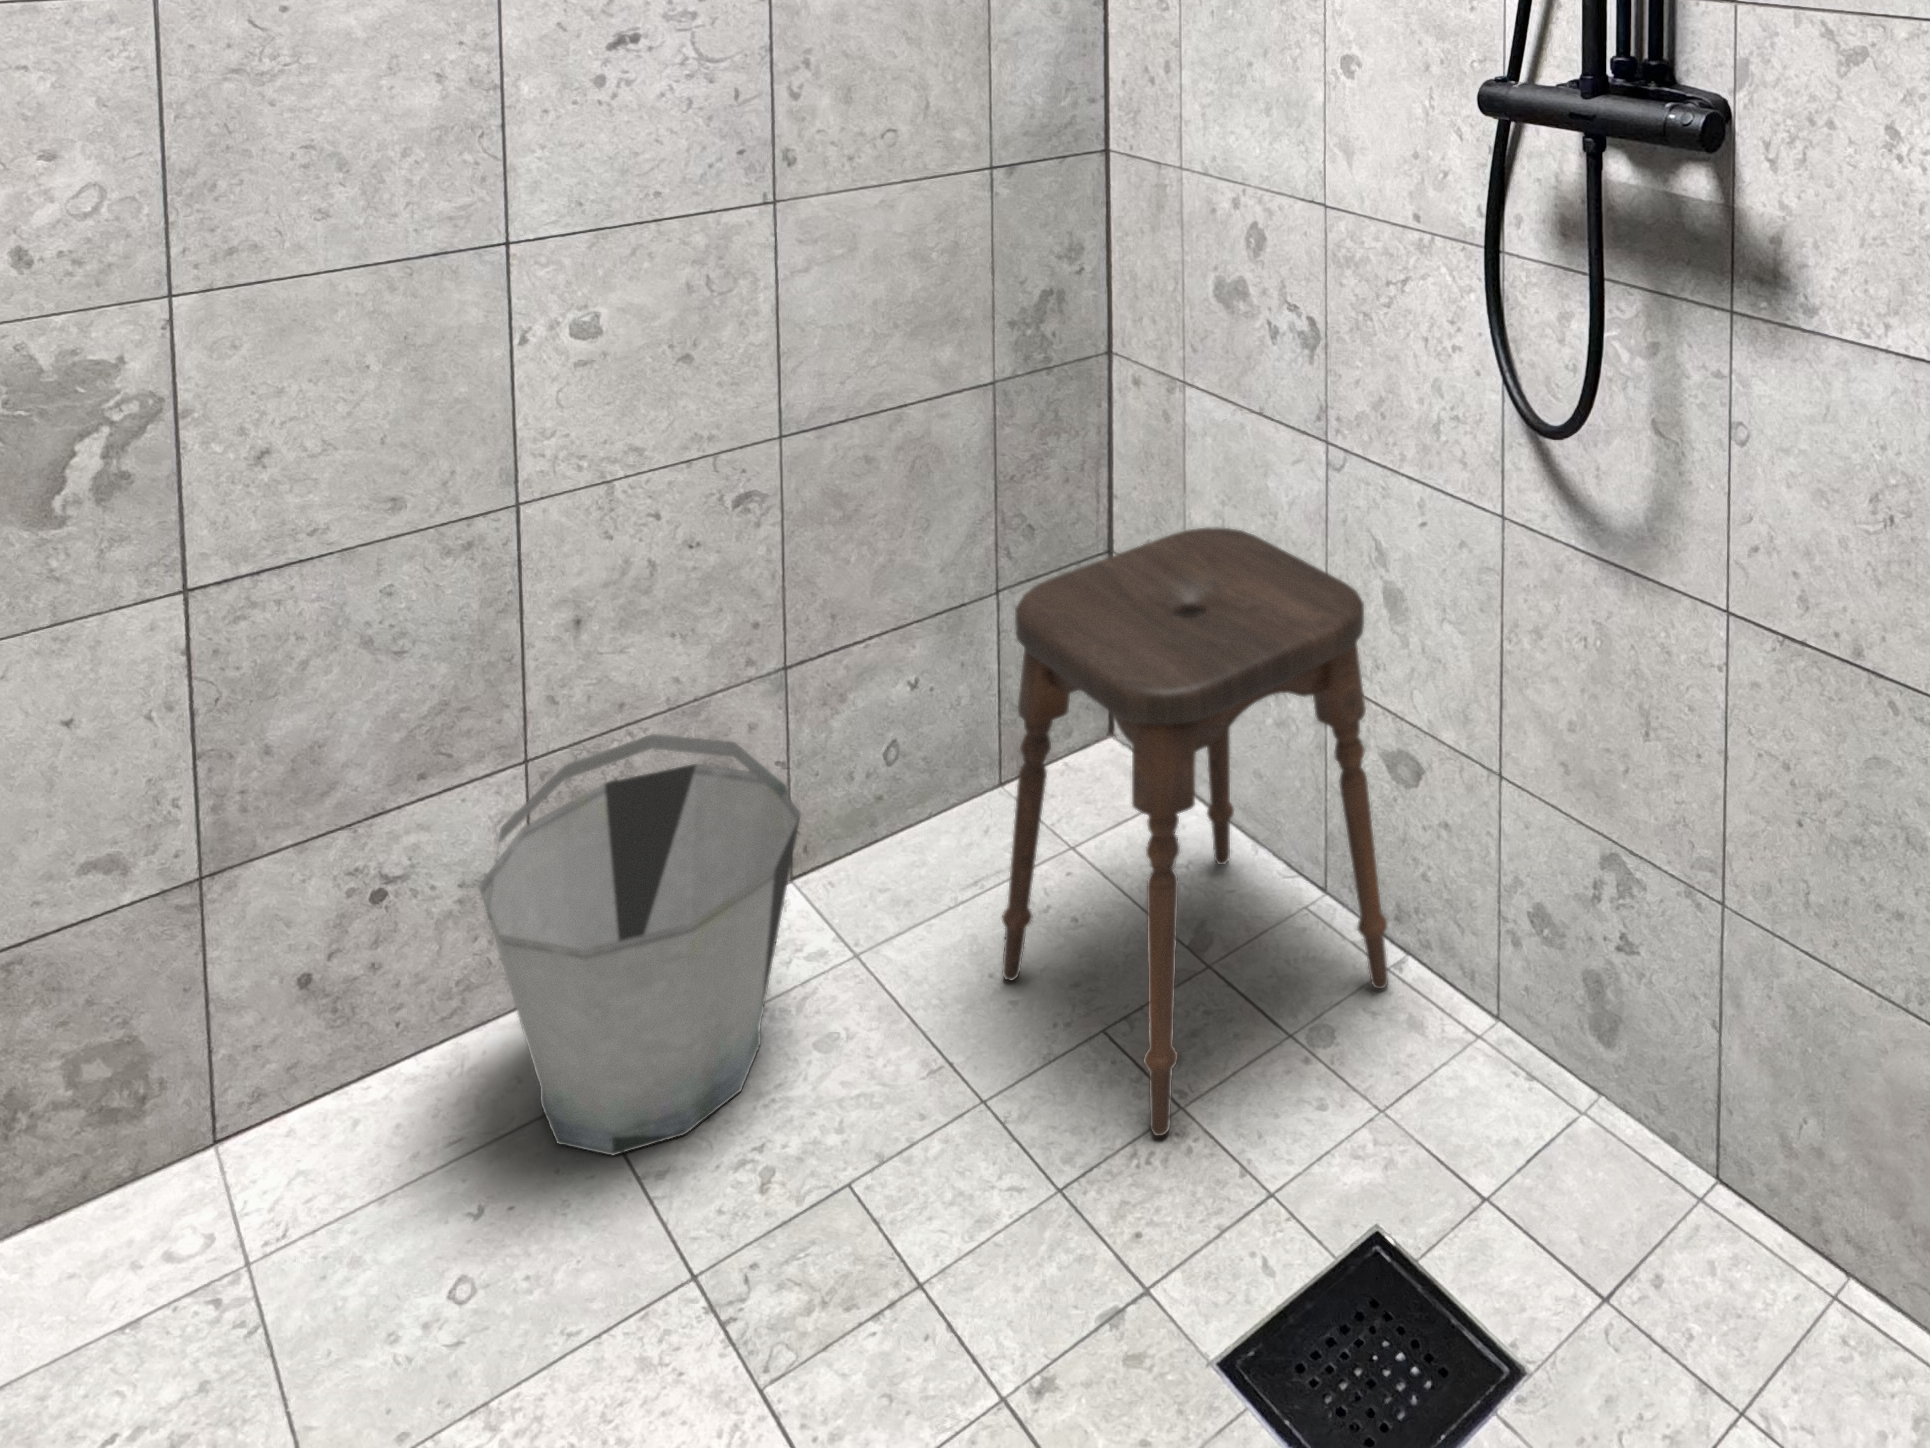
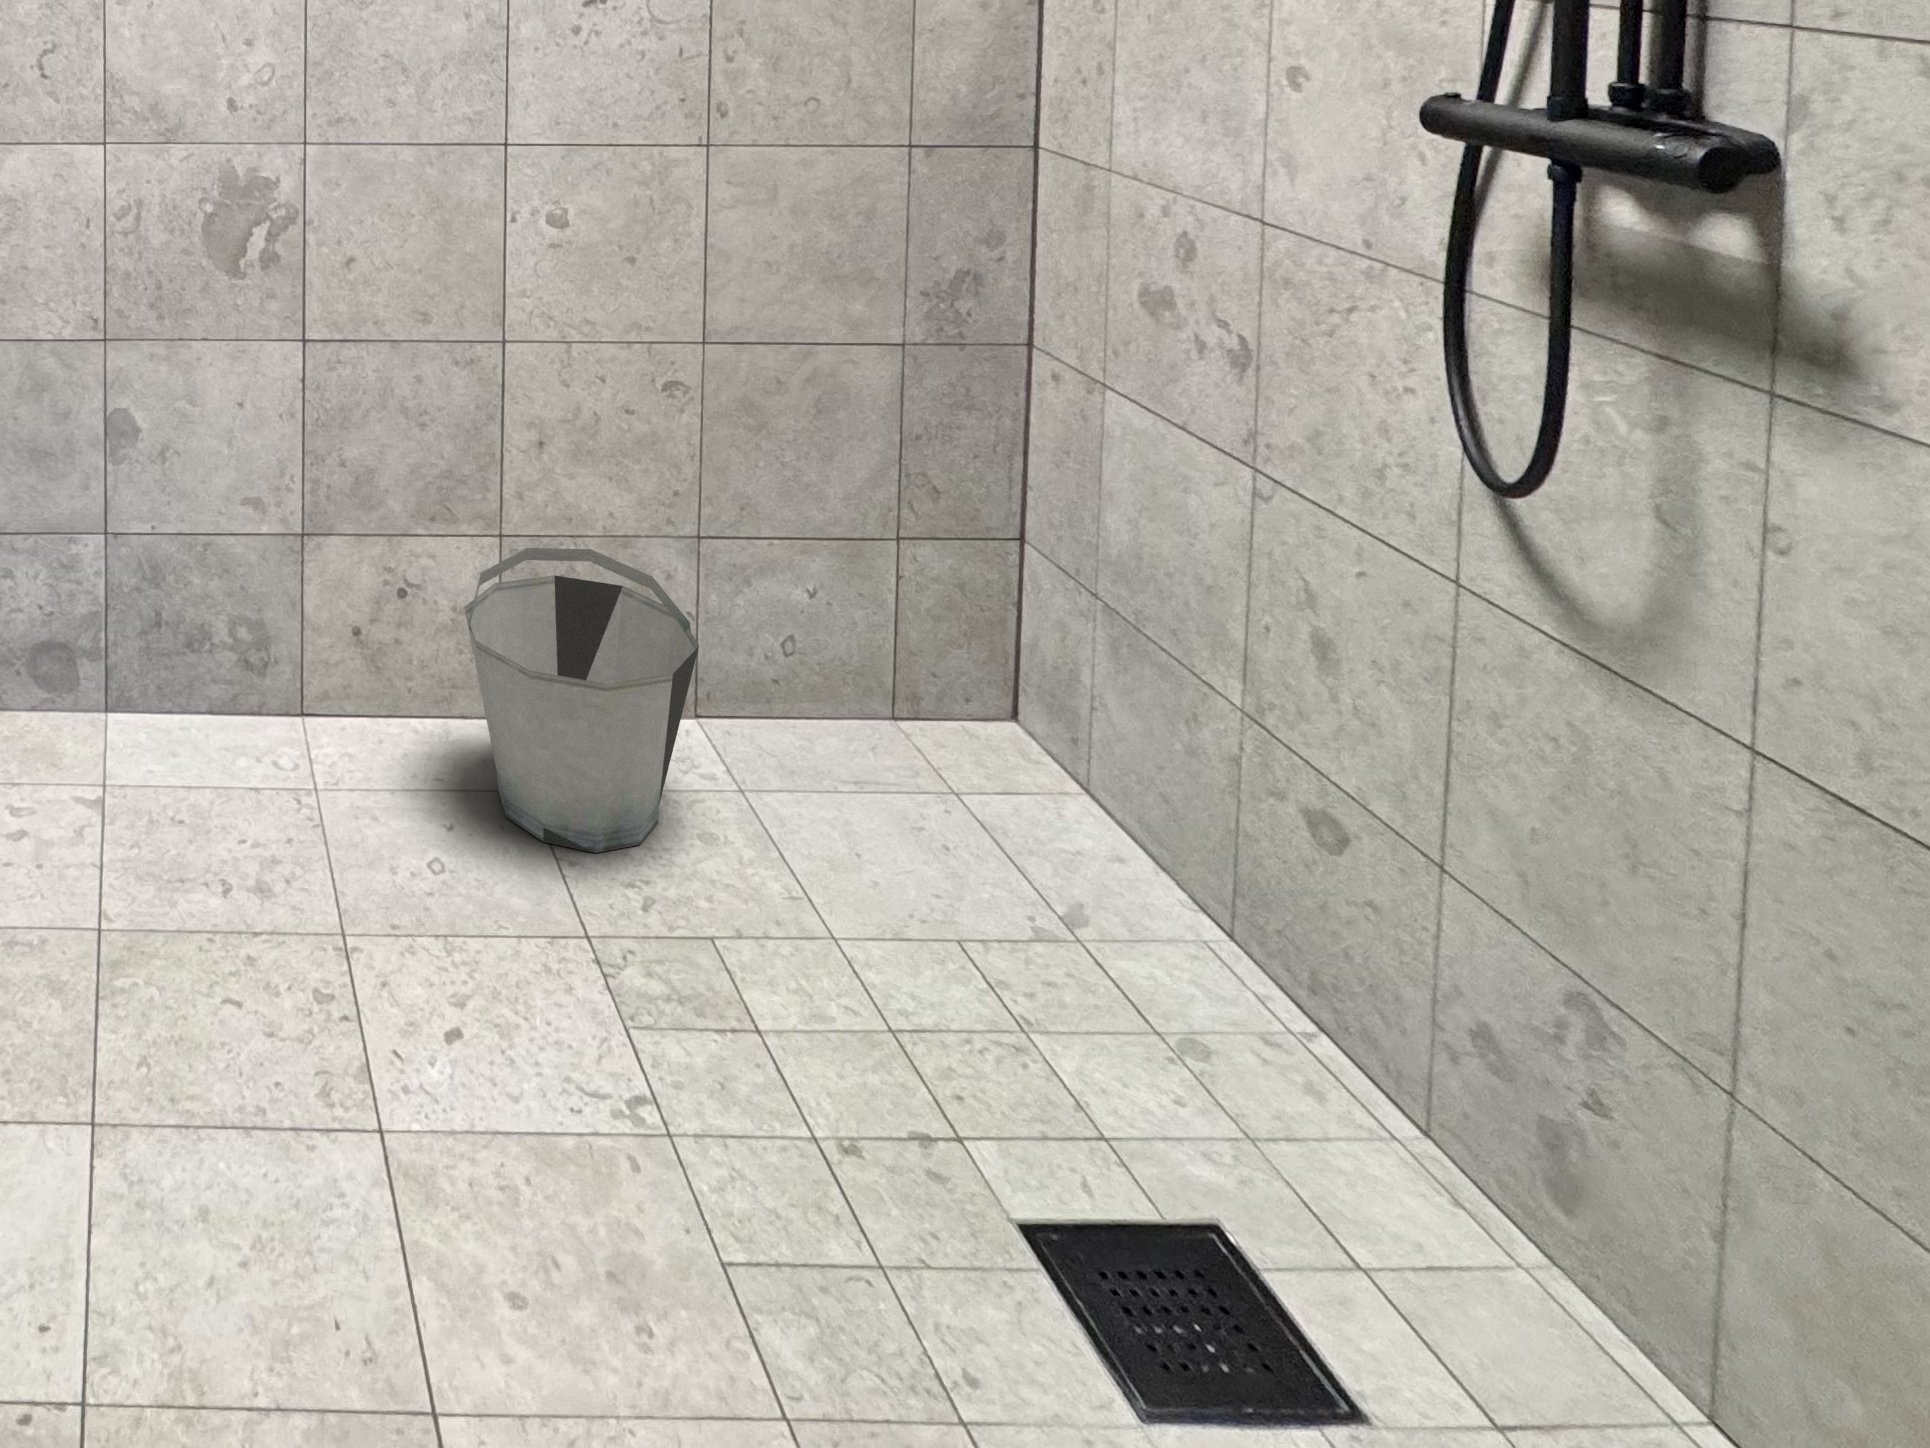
stool: present [1002,527,1388,1136] -> none [870,521,1294,1045]

